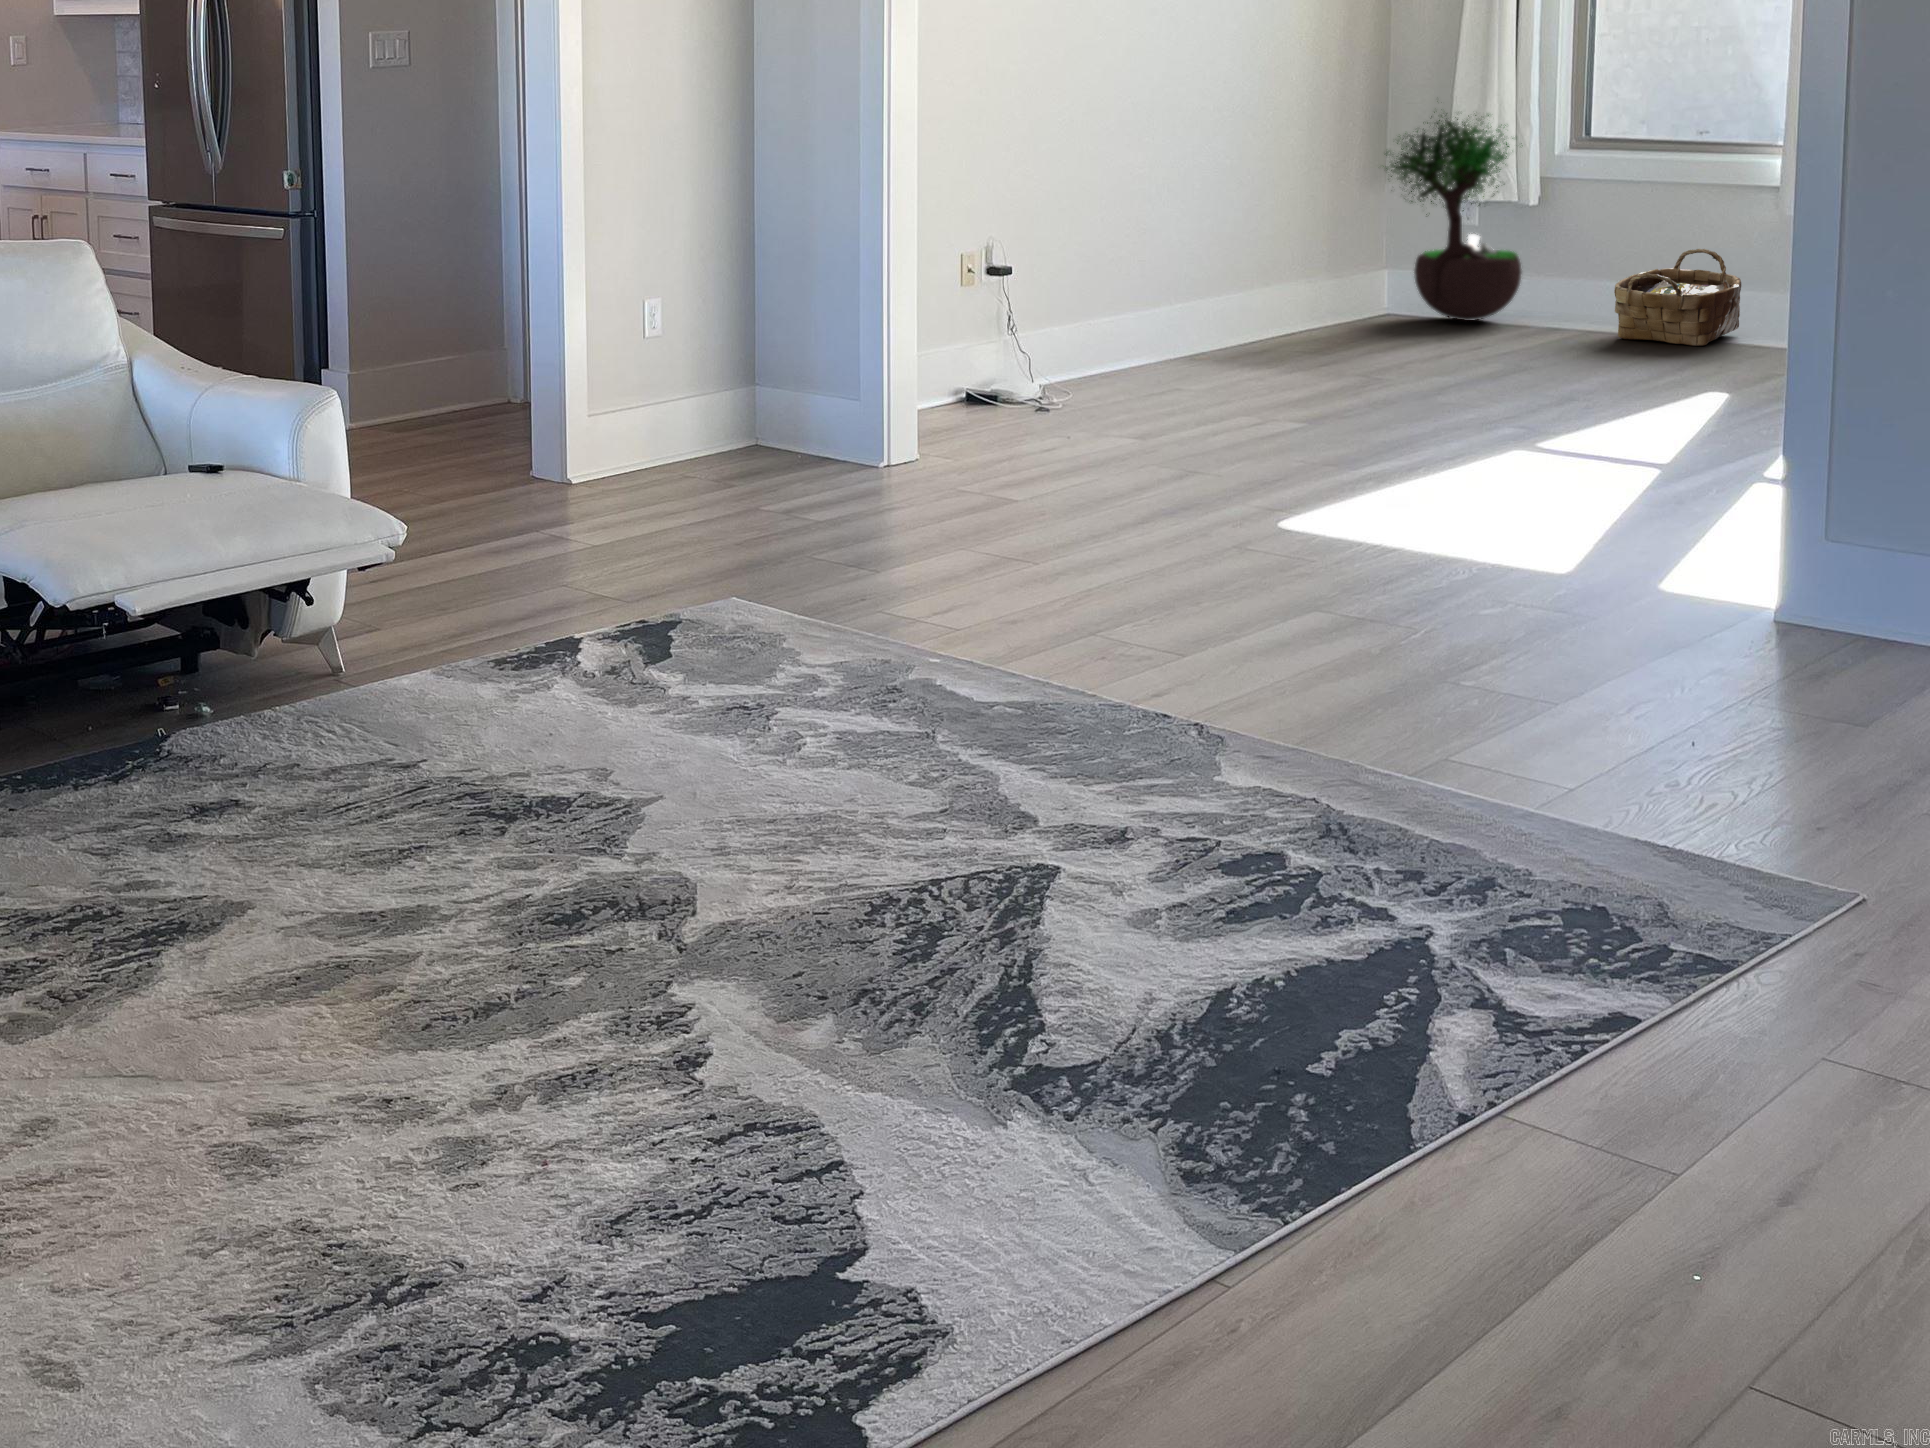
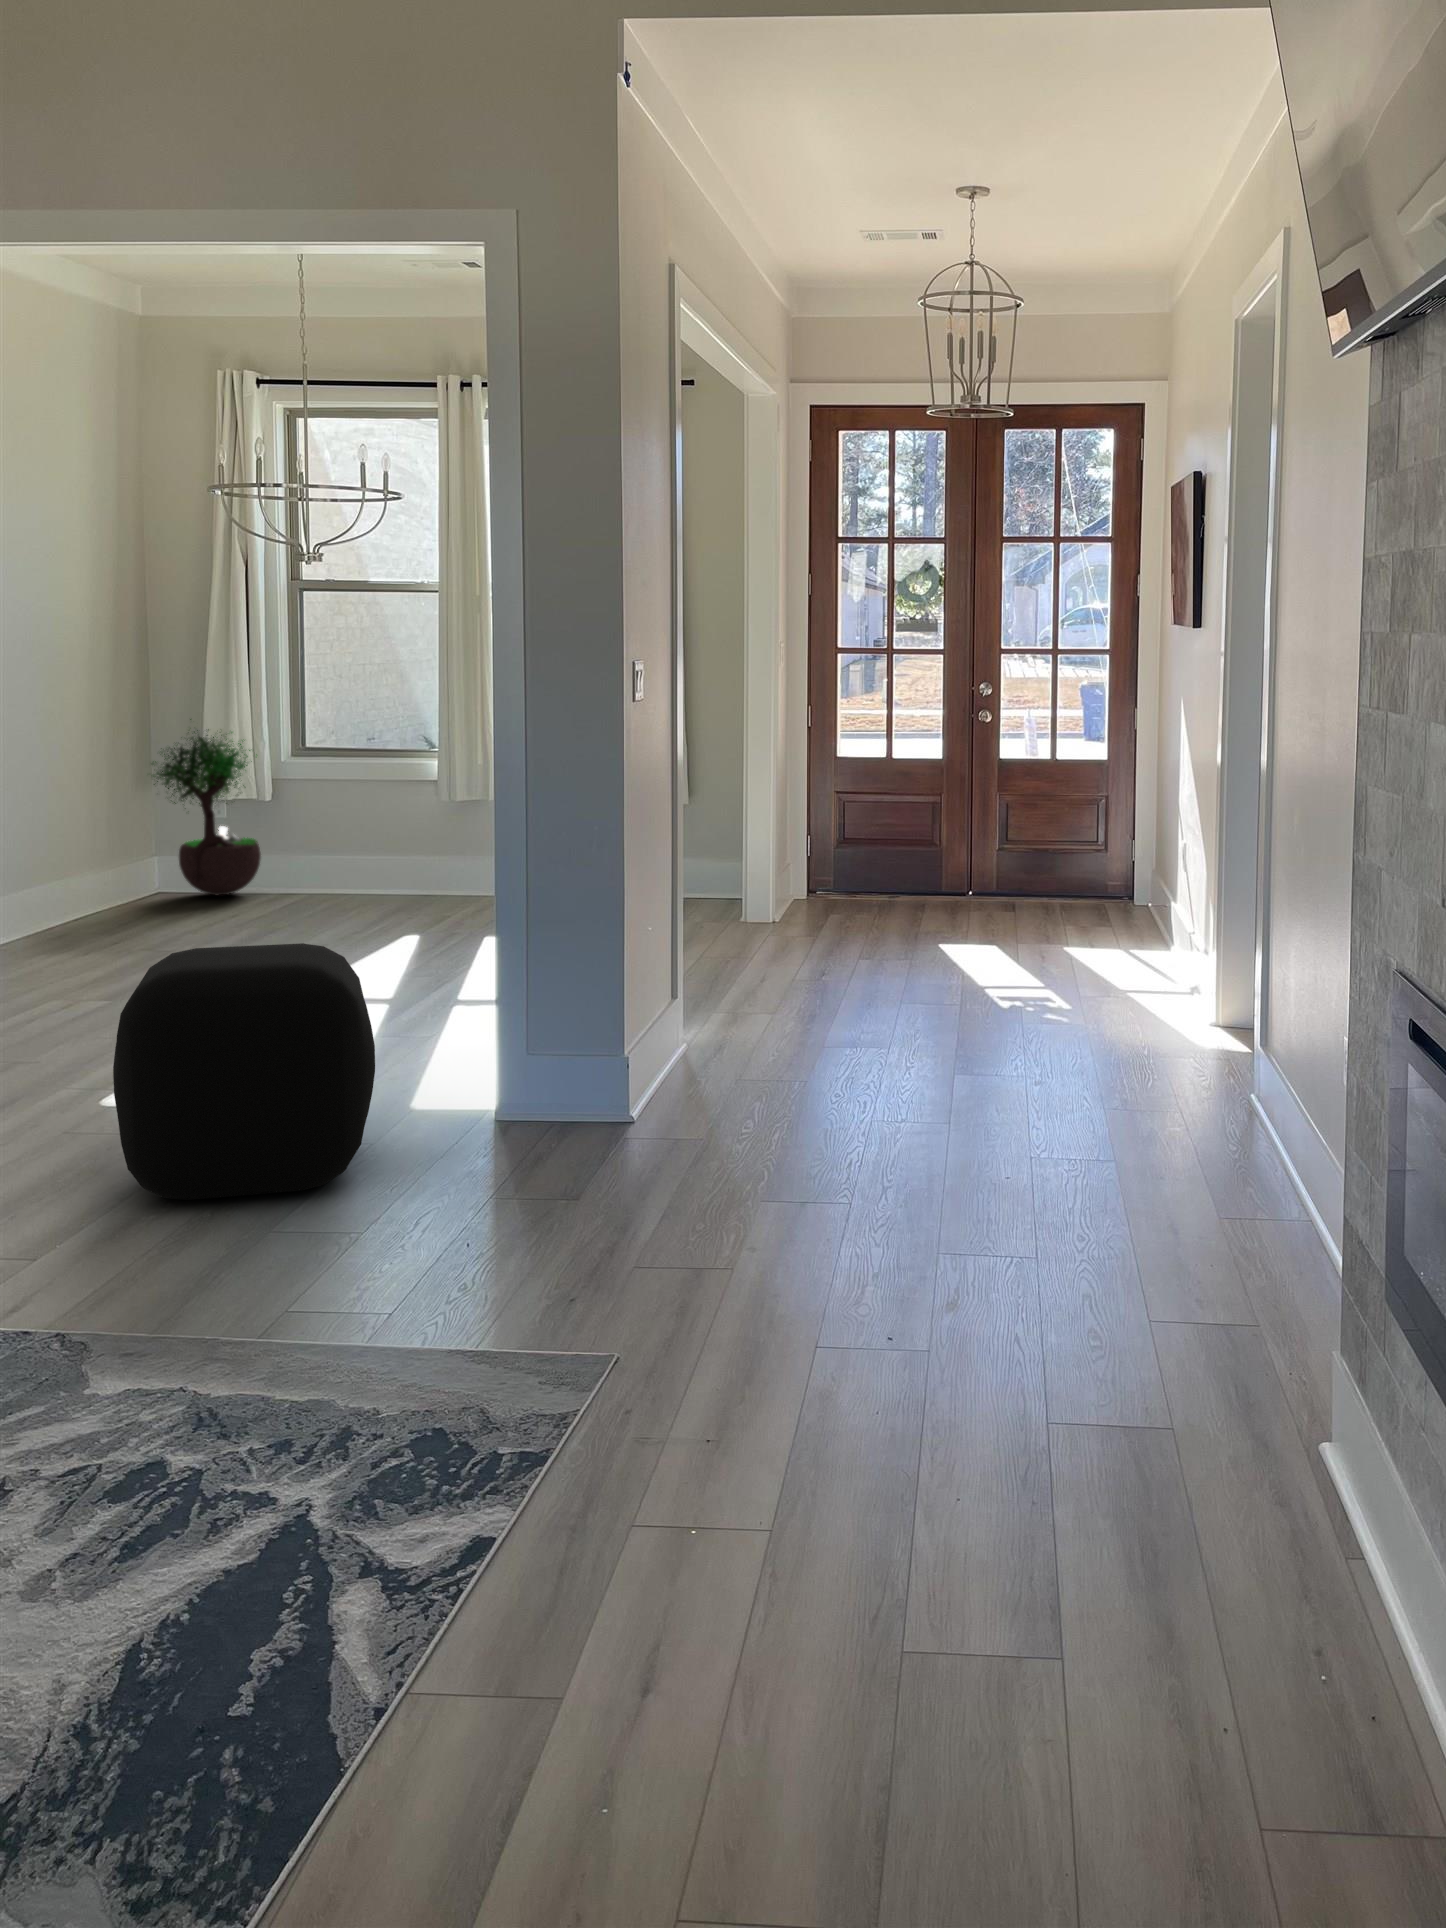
woven basket: present [1614,249,1741,346] -> none [330,830,414,903]
ottoman: none [1282,351,1601,645] -> present [113,943,375,1200]

